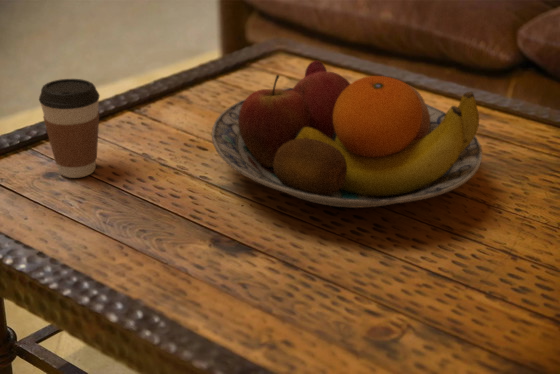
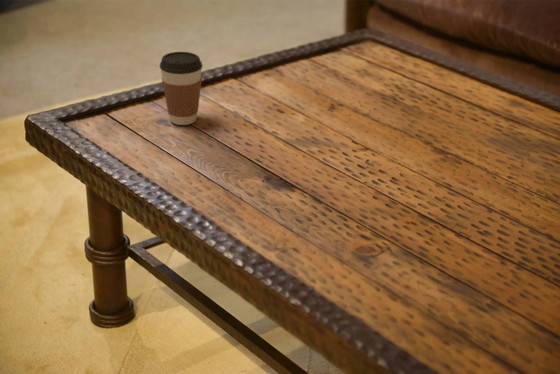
fruit bowl: present [212,60,482,208] -> none [281,49,492,165]

